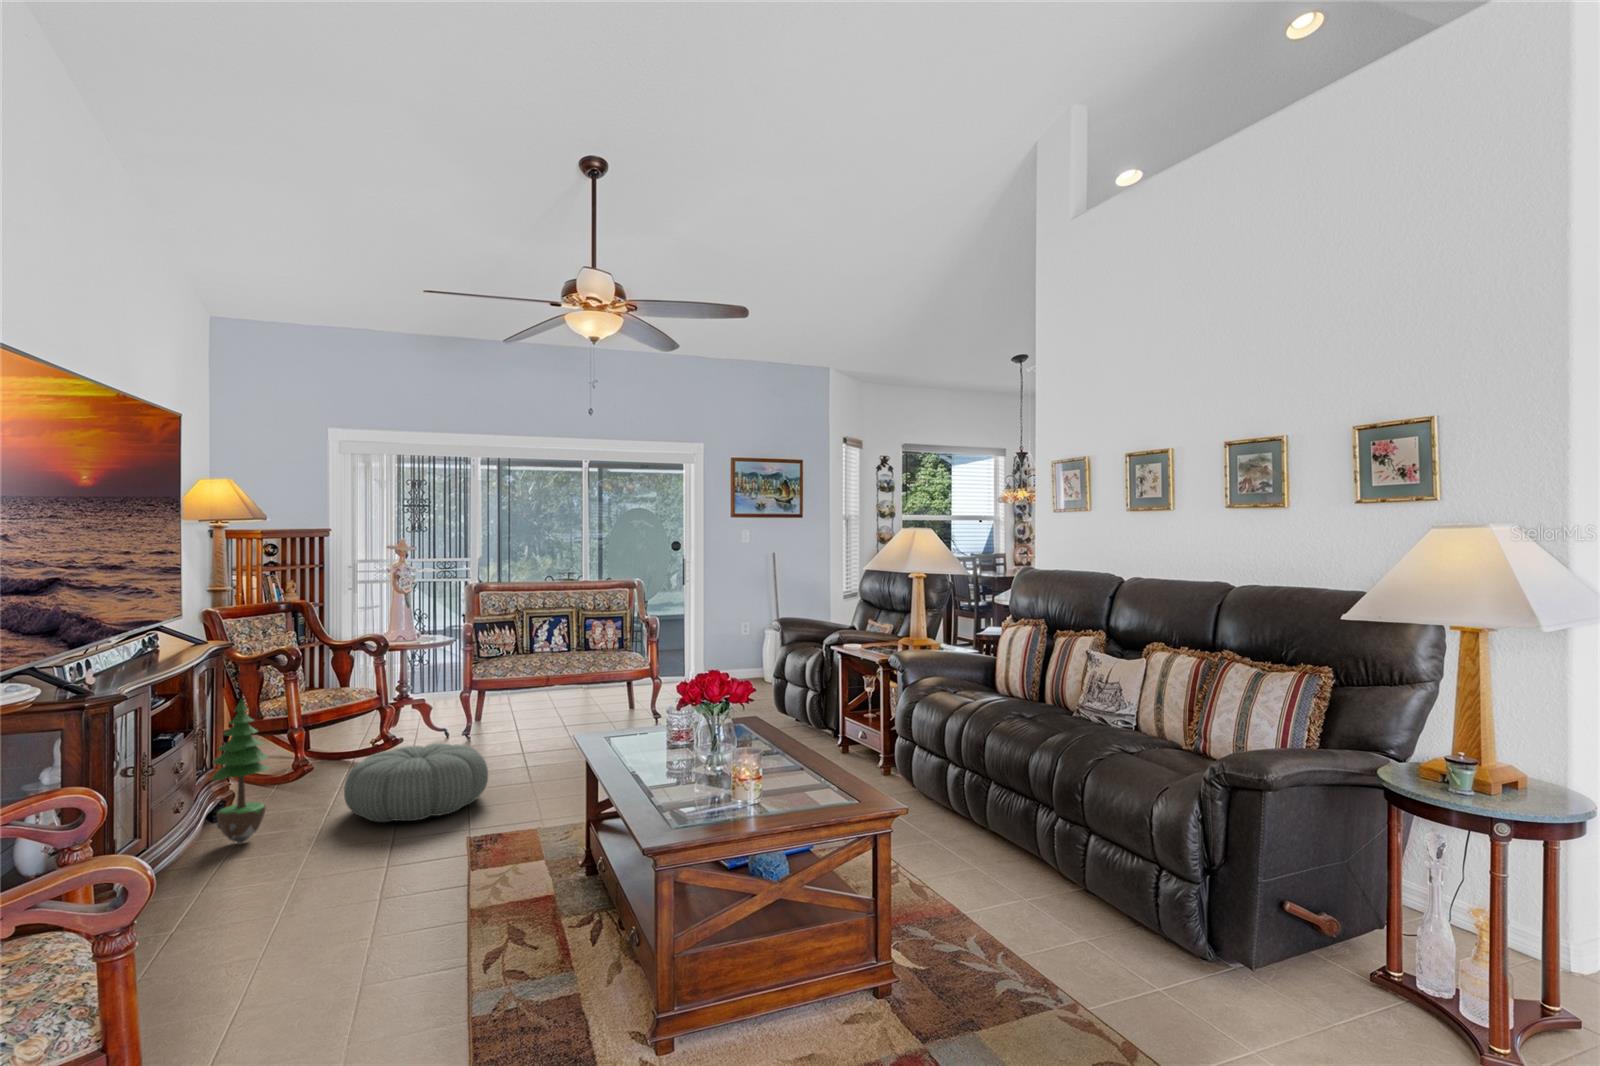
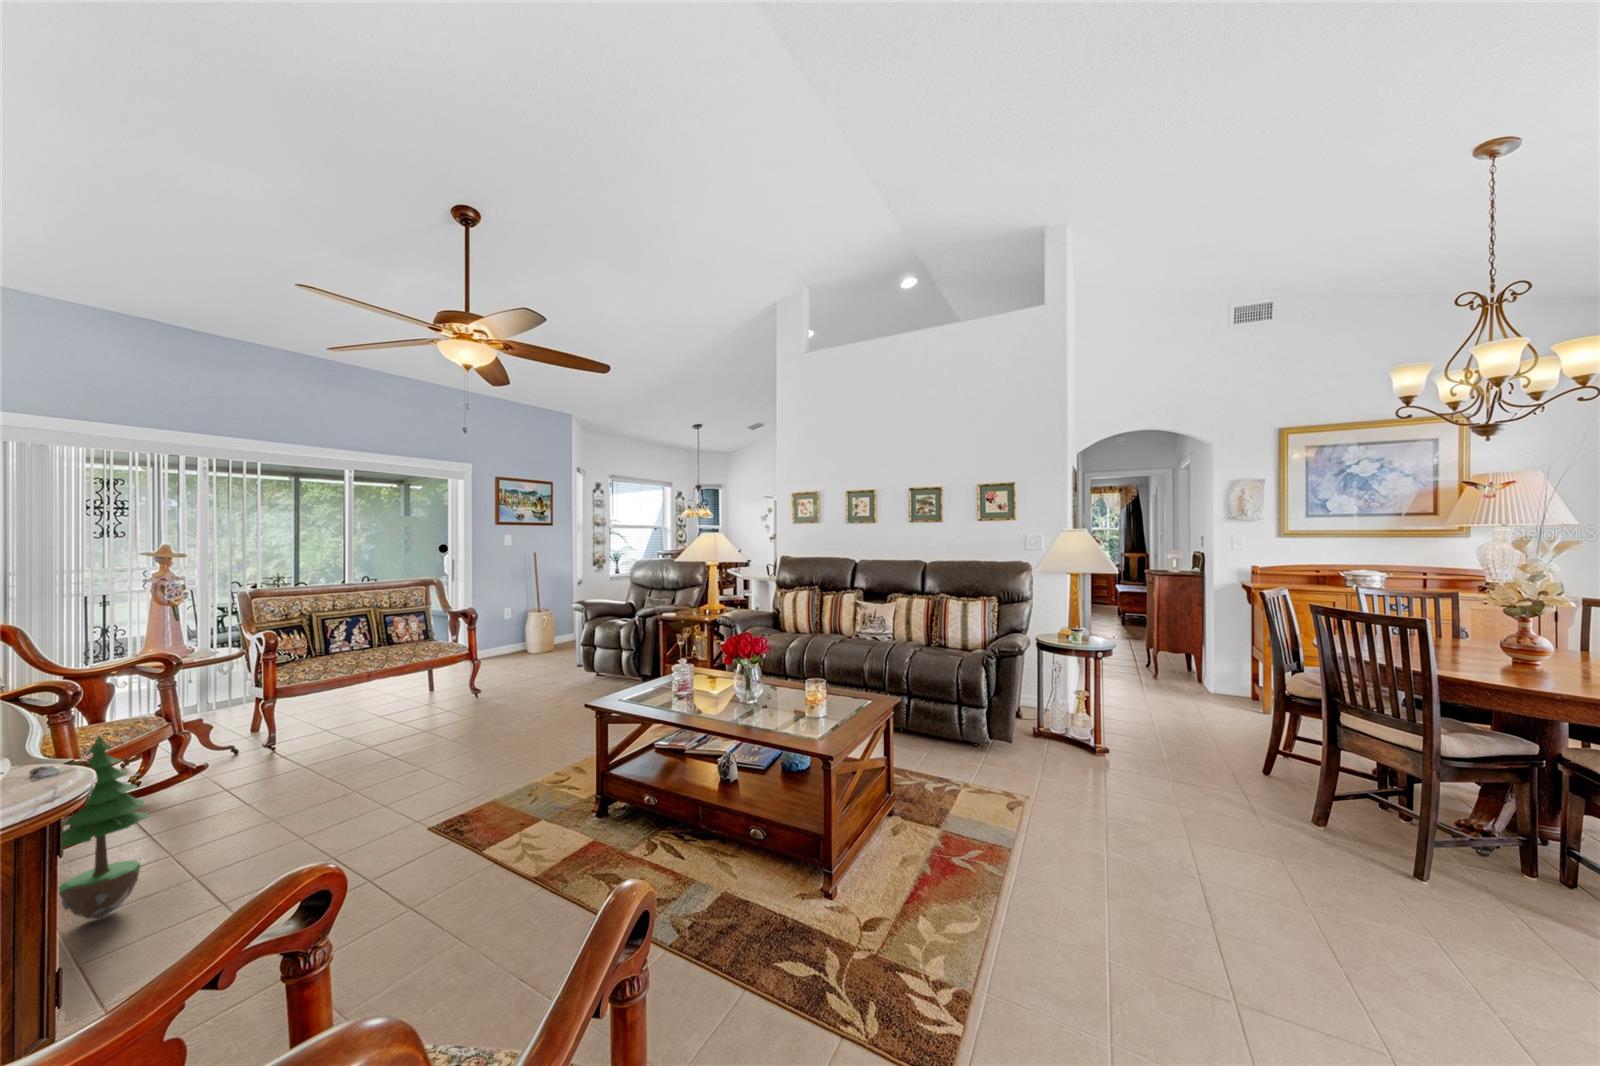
pouf: present [344,743,488,822] -> none [230,744,406,842]

